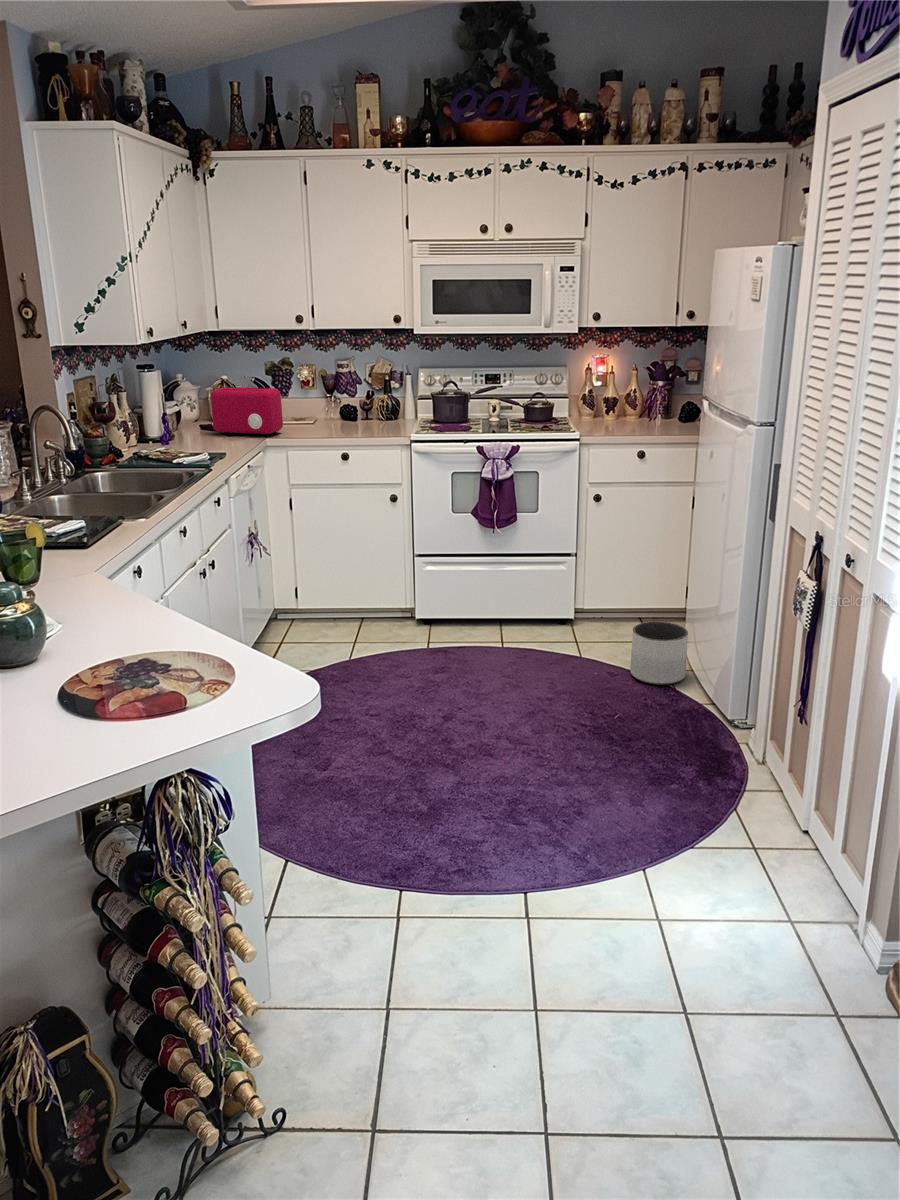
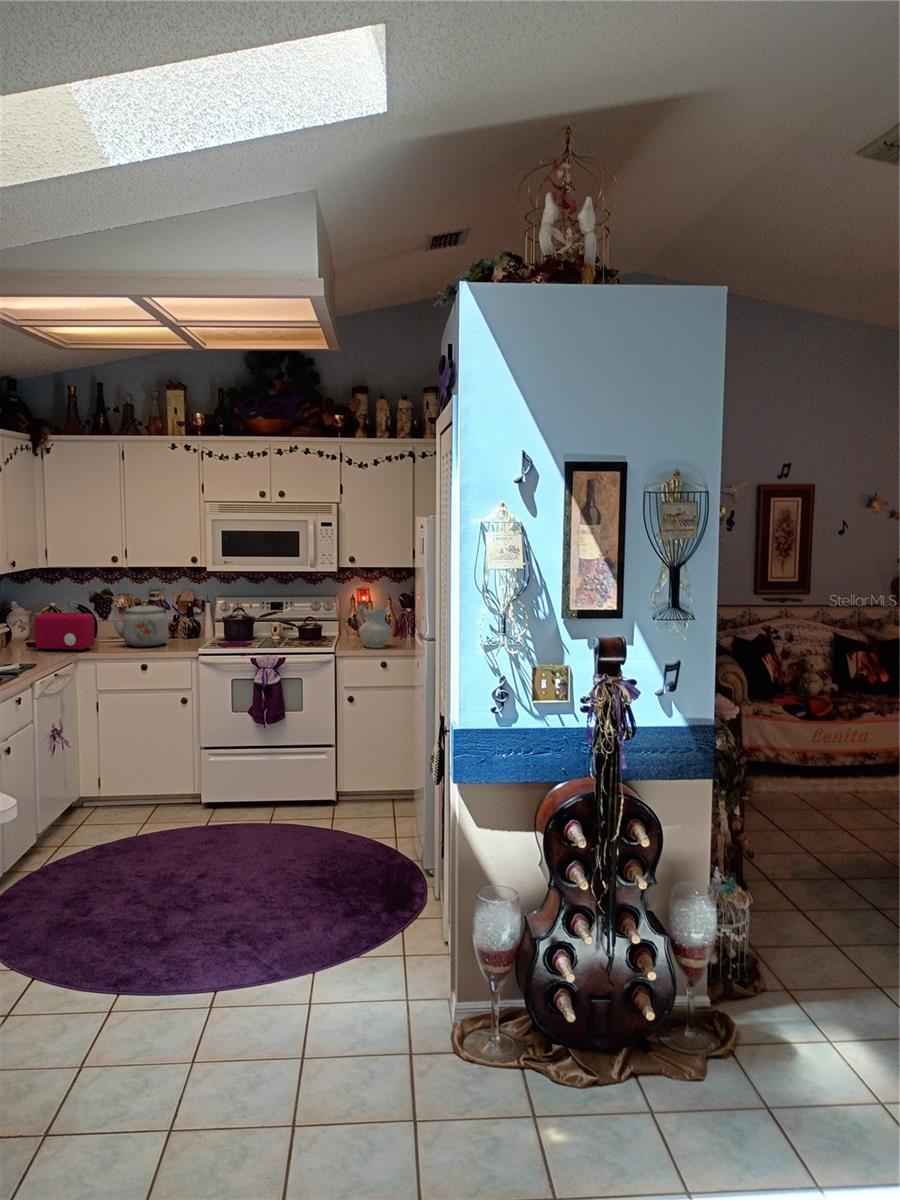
kettle: none [301,374,368,430] -> present [113,603,168,647]
ceramic pitcher: none [606,376,651,433] -> present [358,604,392,648]
planter: present [630,622,688,685] -> none [366,795,409,846]

